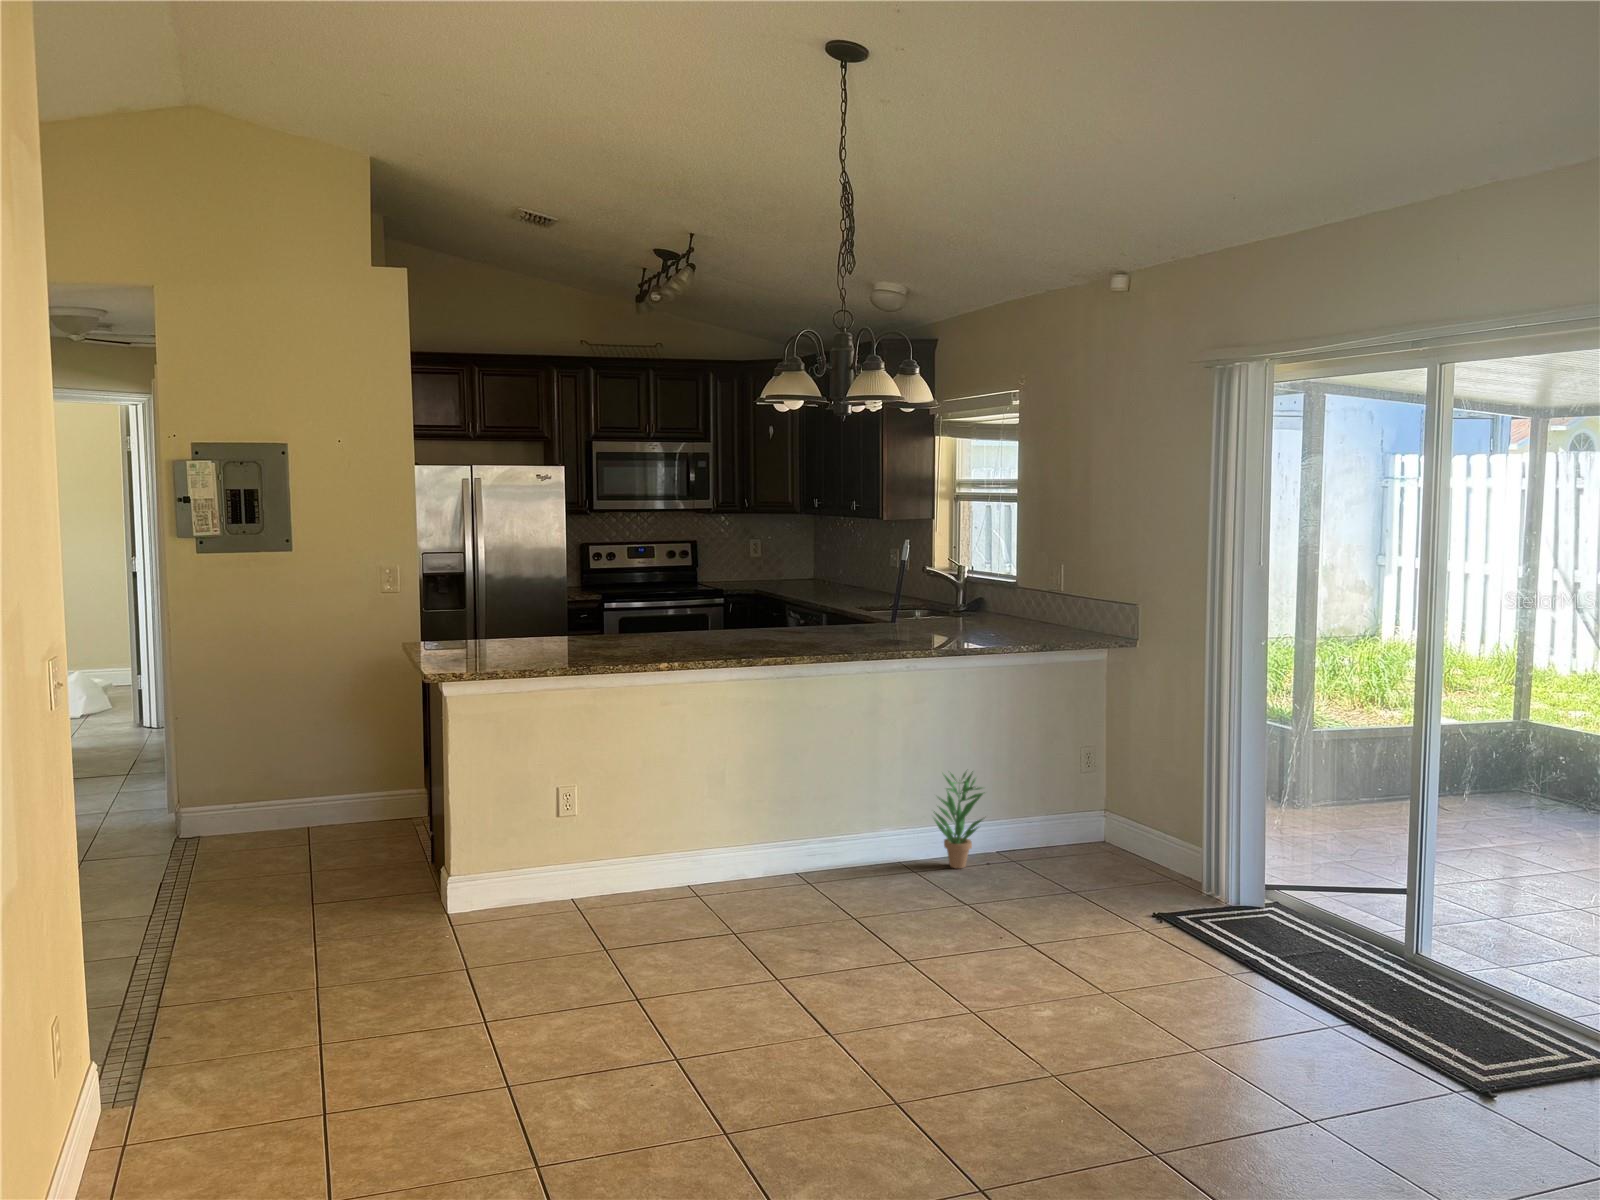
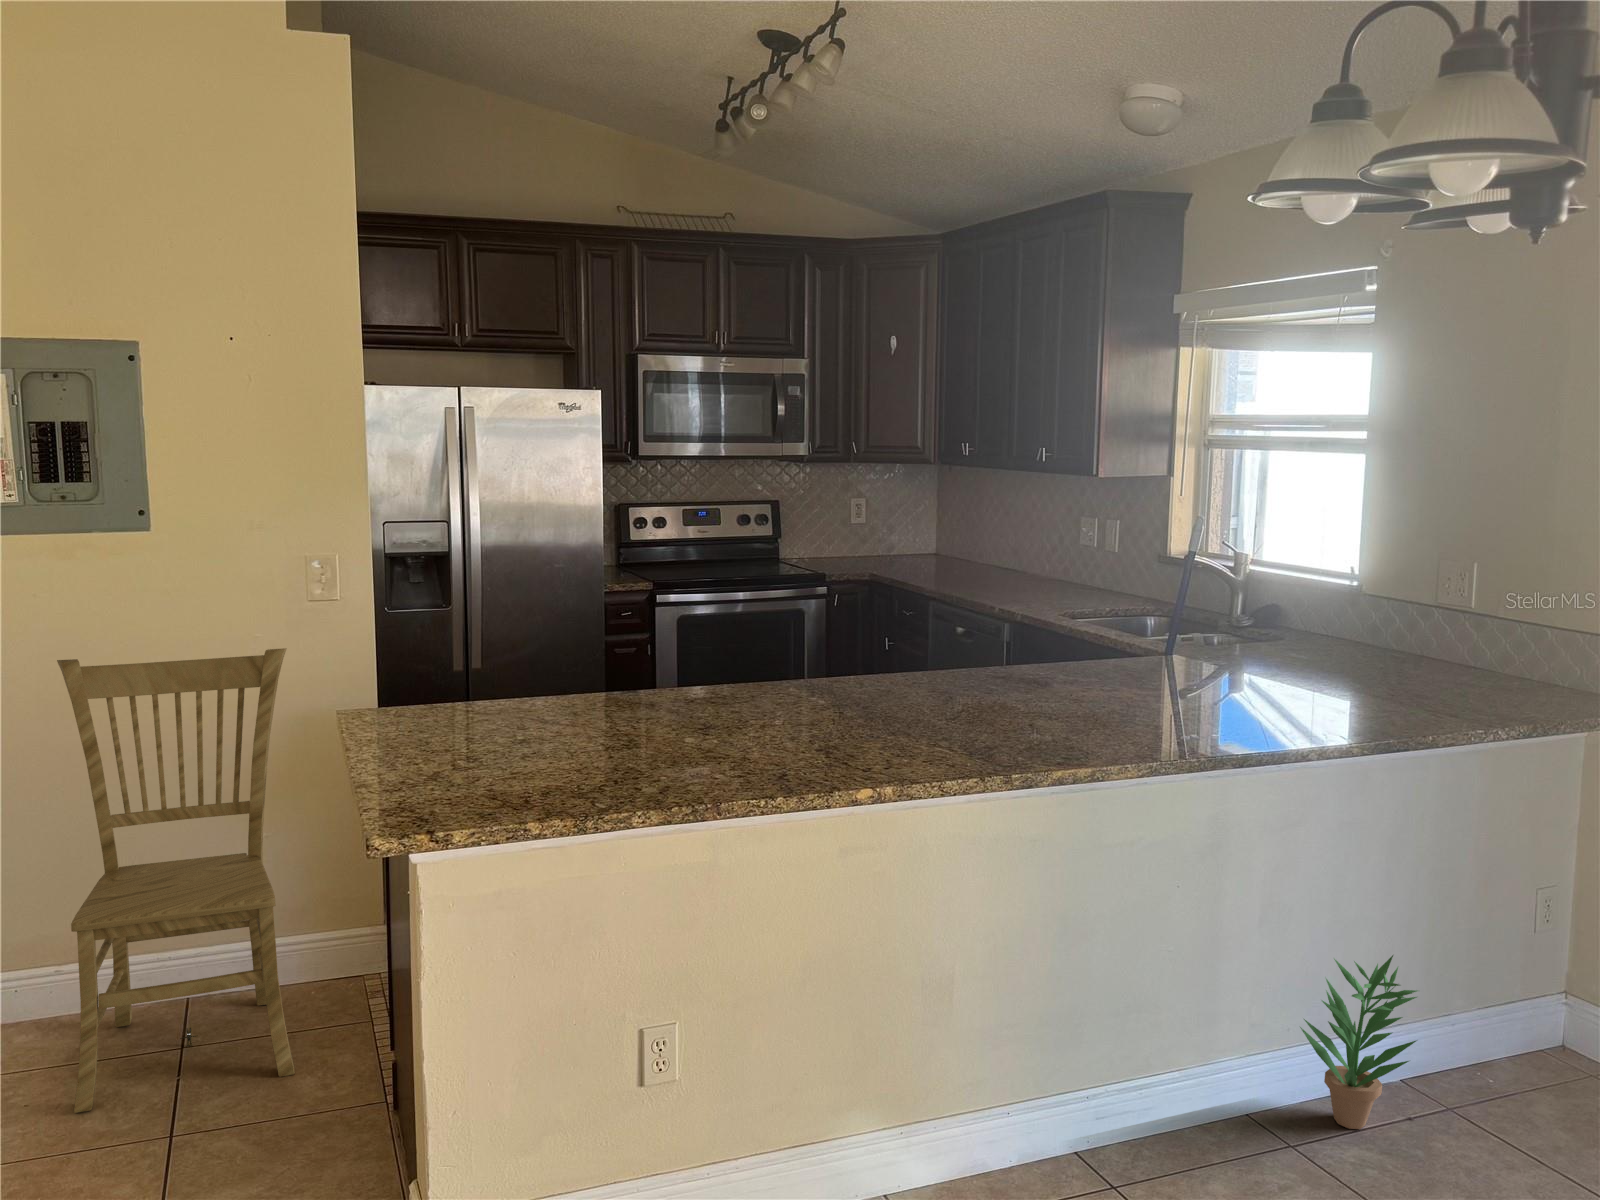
dining chair: none [241,619,374,865] -> present [57,648,295,1113]

